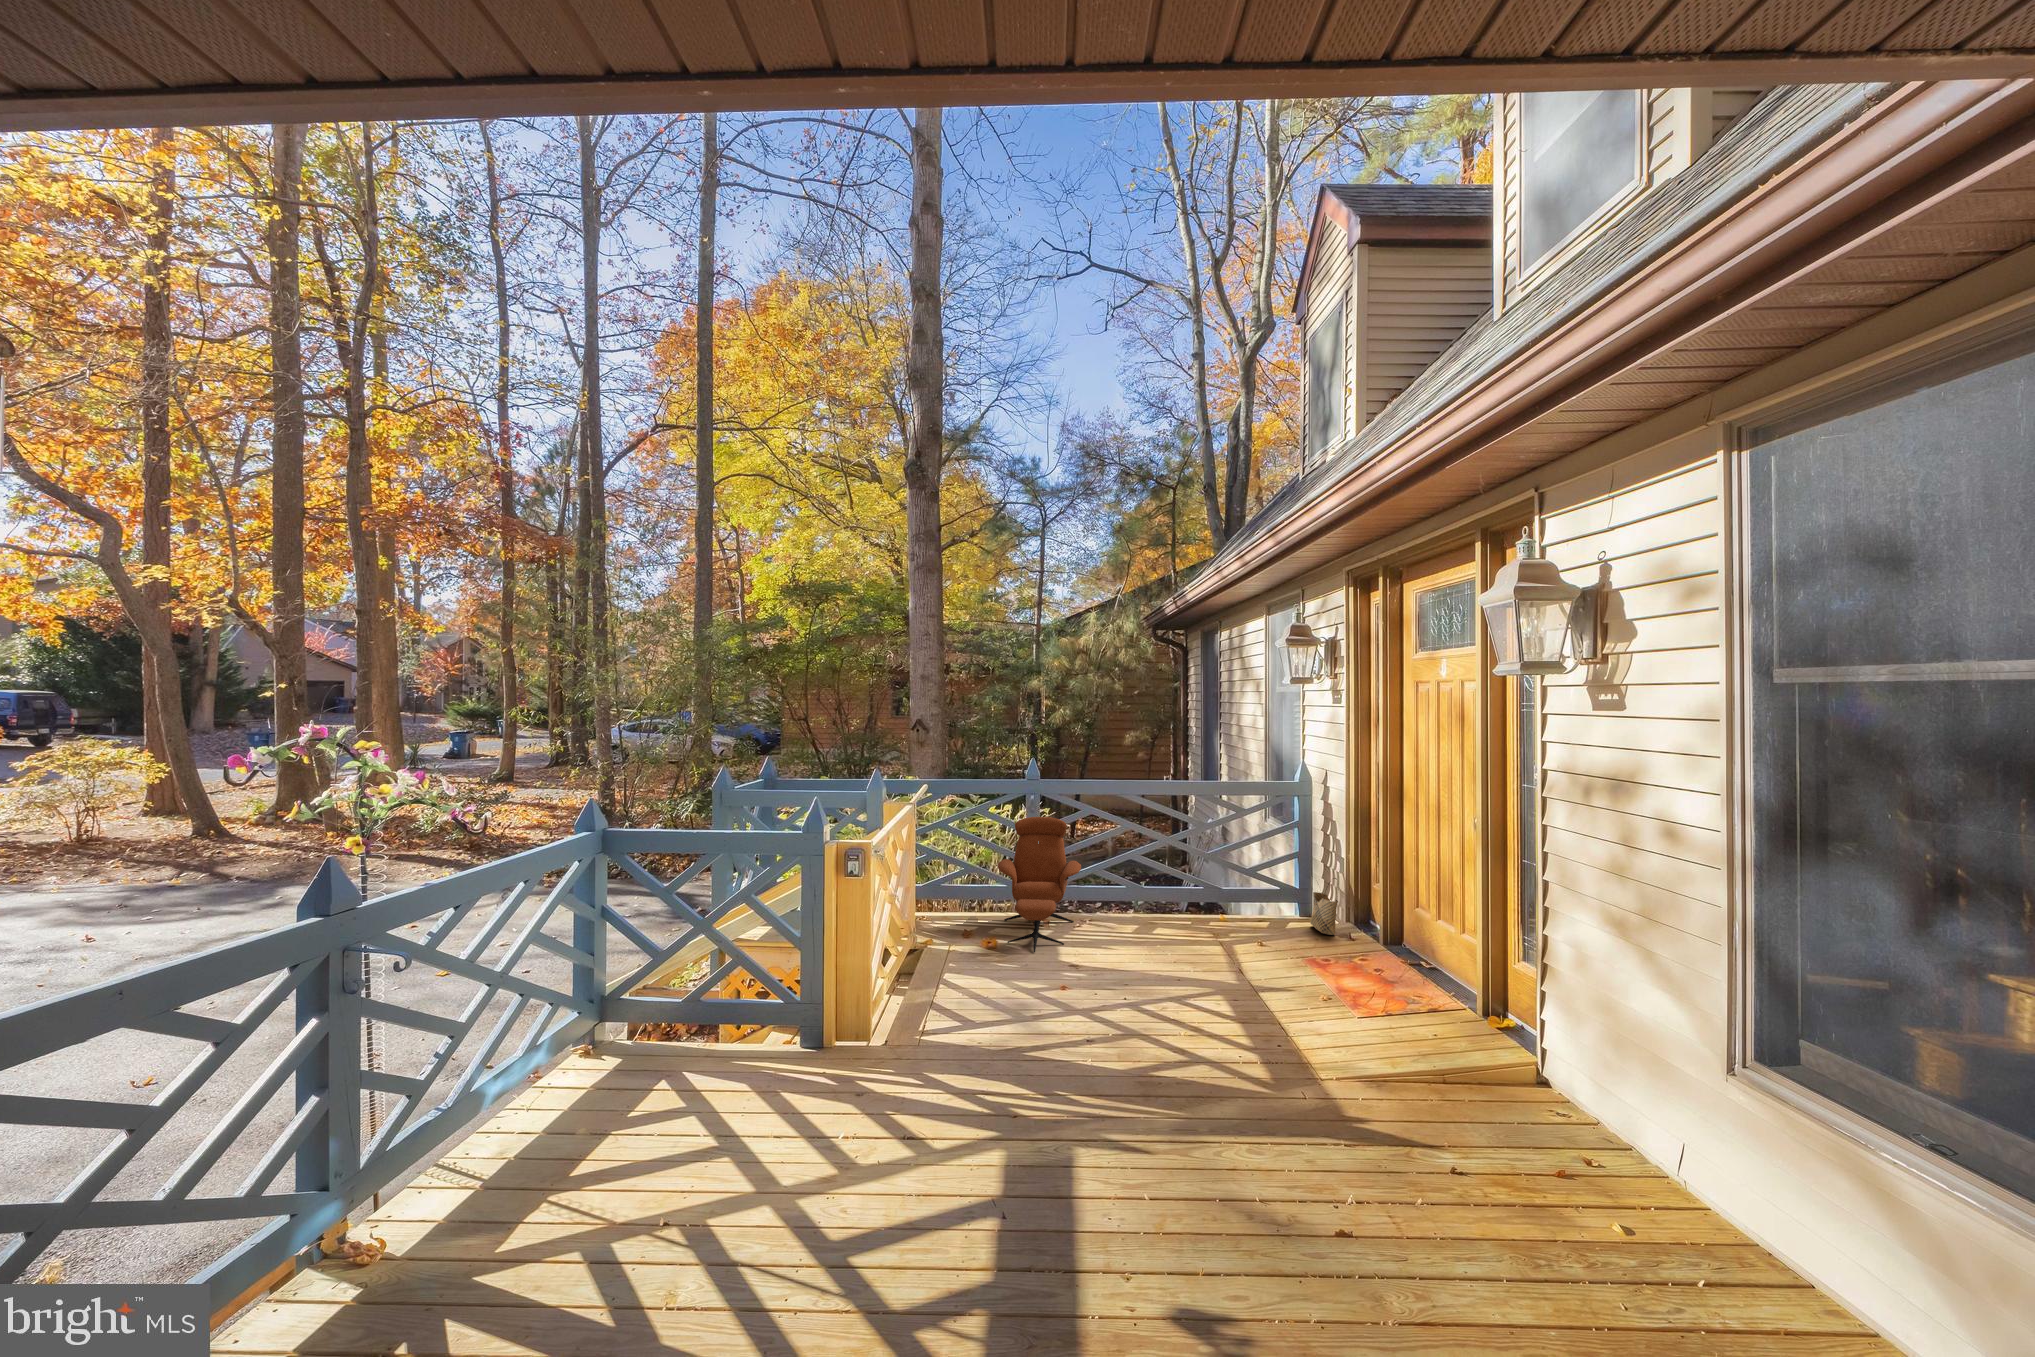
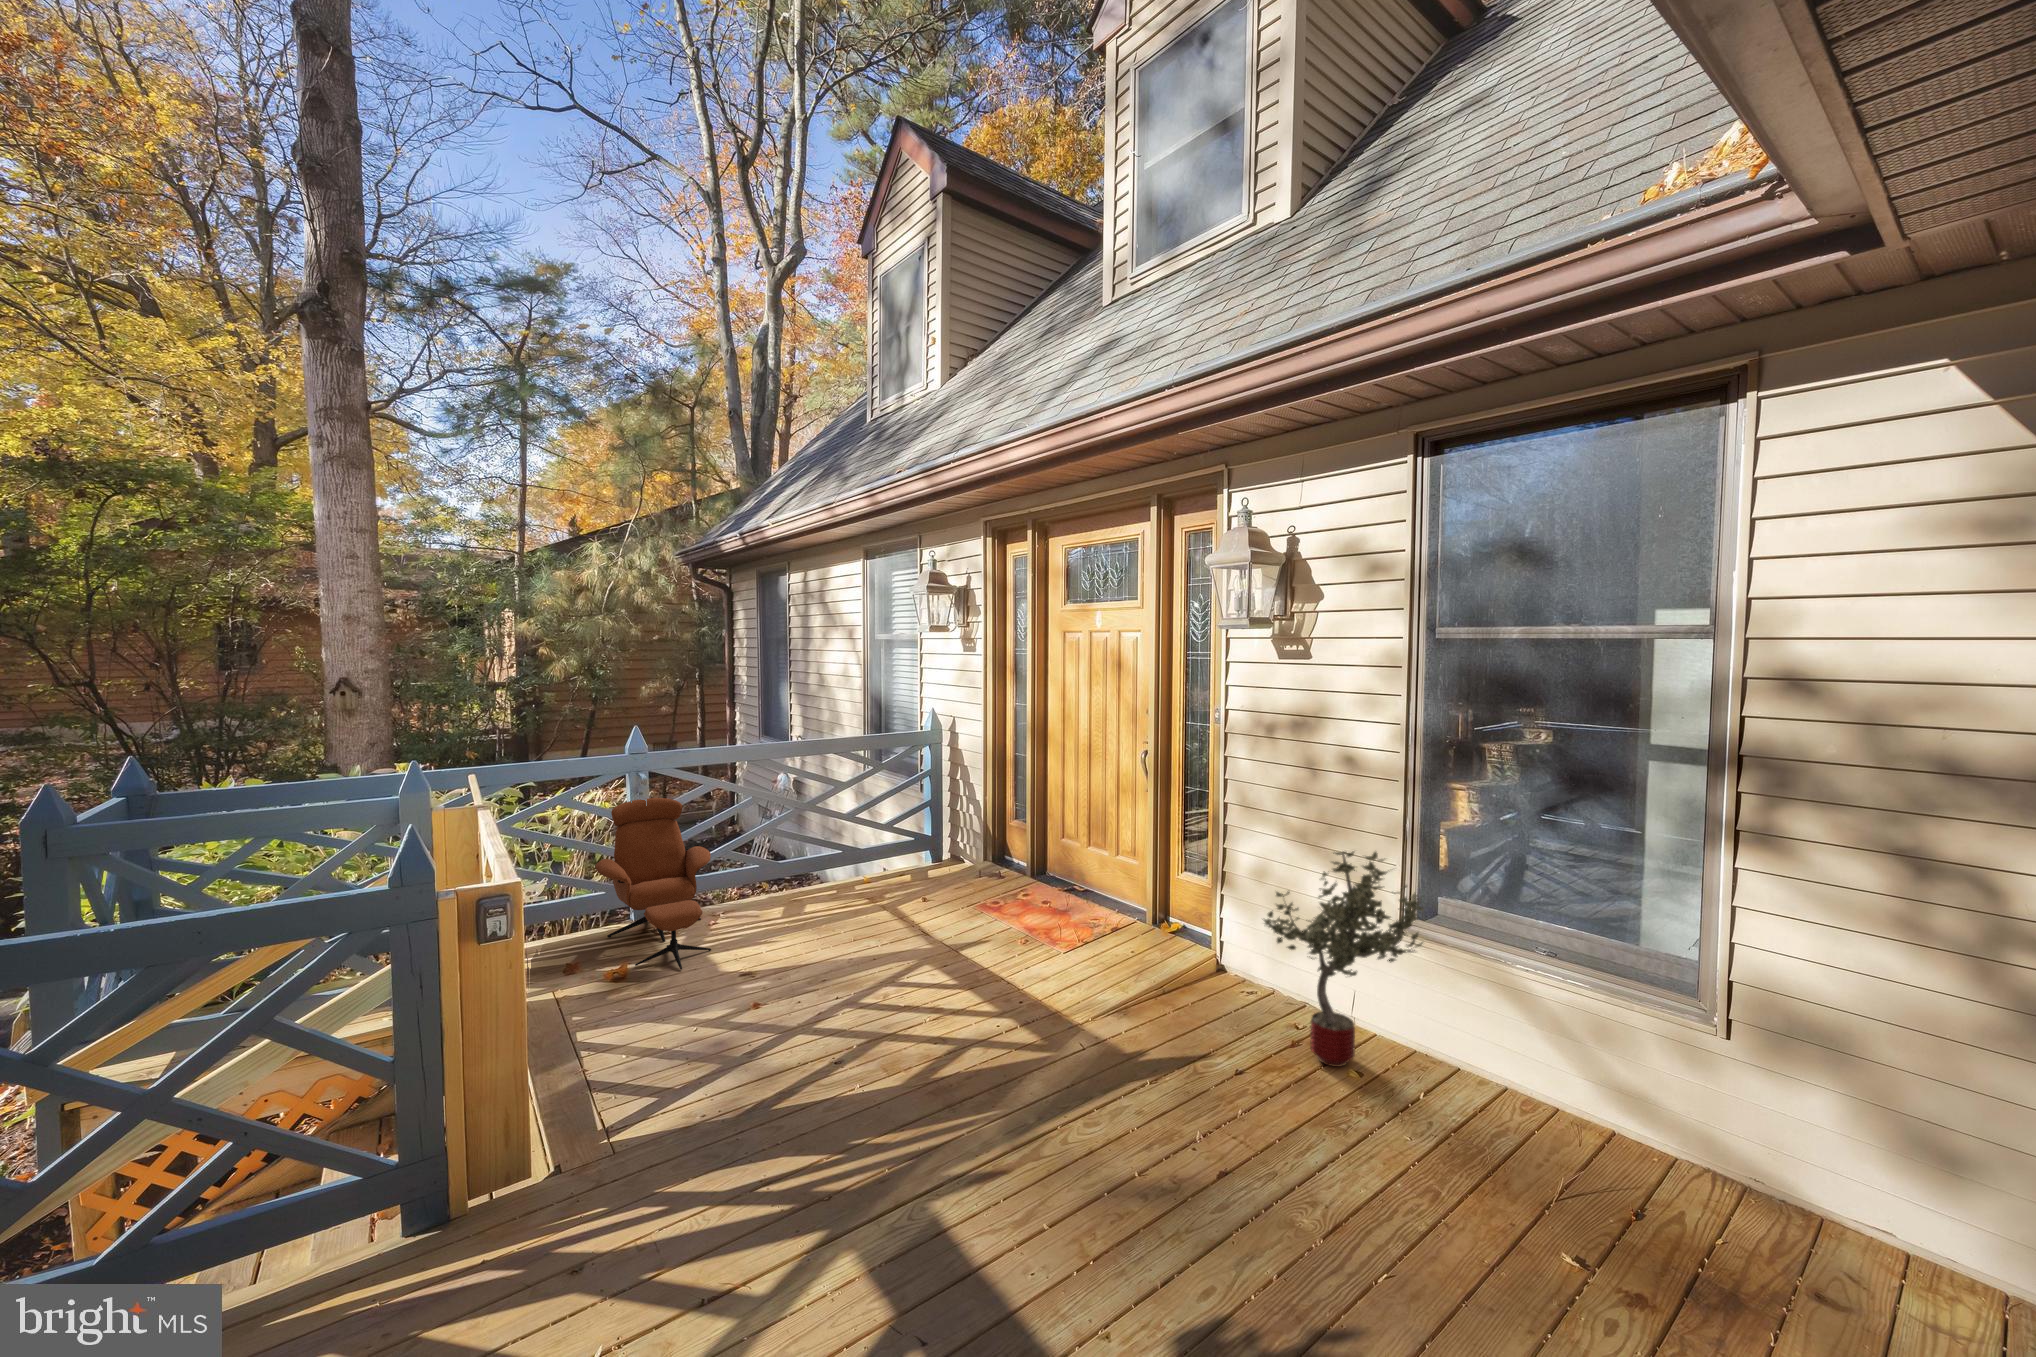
woven basket: present [1310,878,1339,935] -> none [946,821,977,877]
potted tree: none [1534,940,1723,1213] -> present [1264,851,1423,1067]

